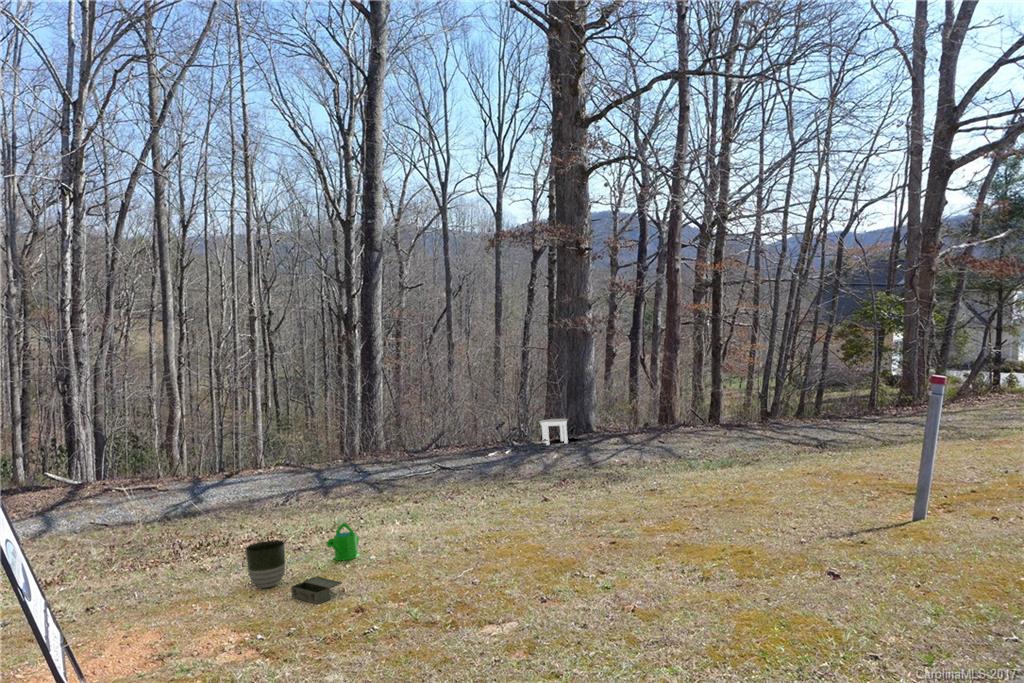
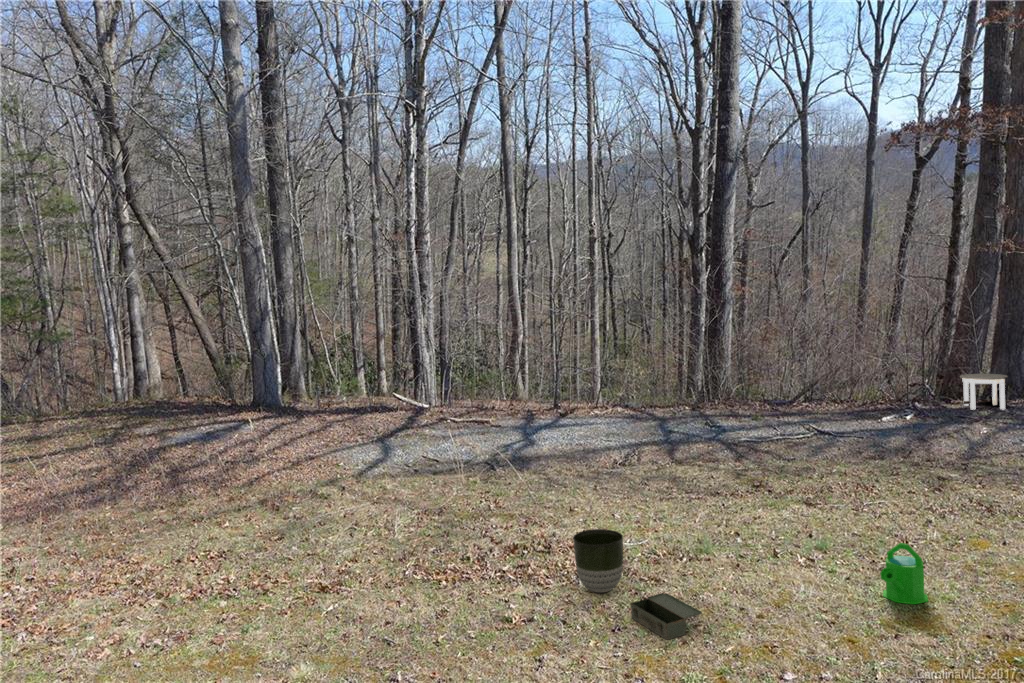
watering can: present [327,523,359,560] -> present [880,543,928,604]

